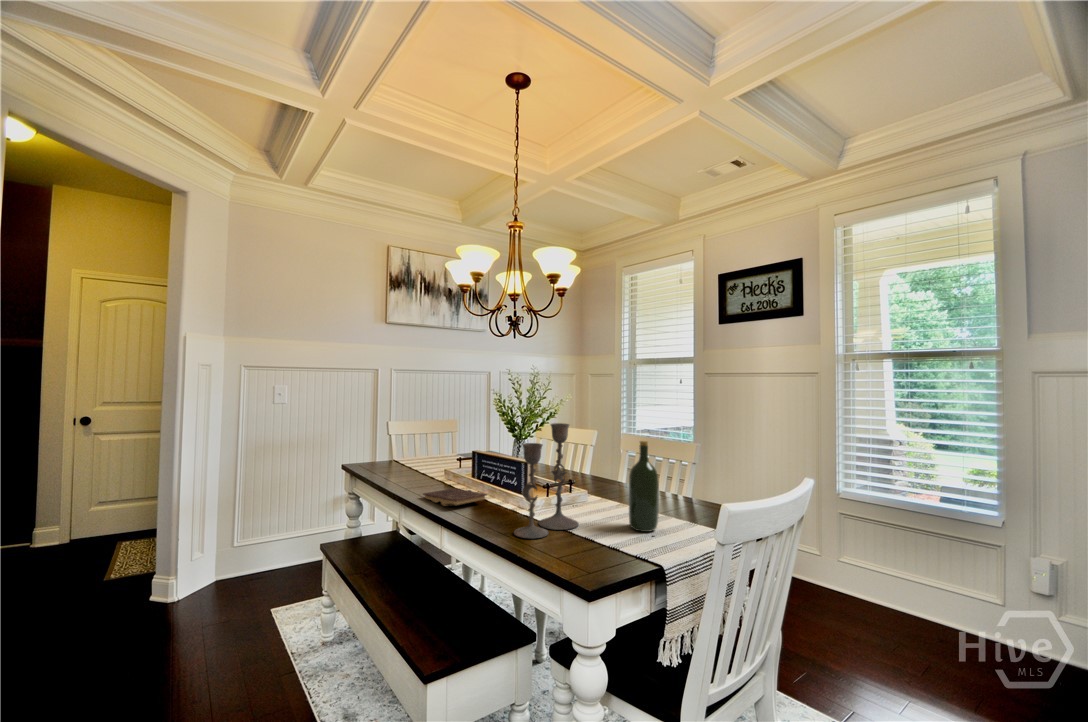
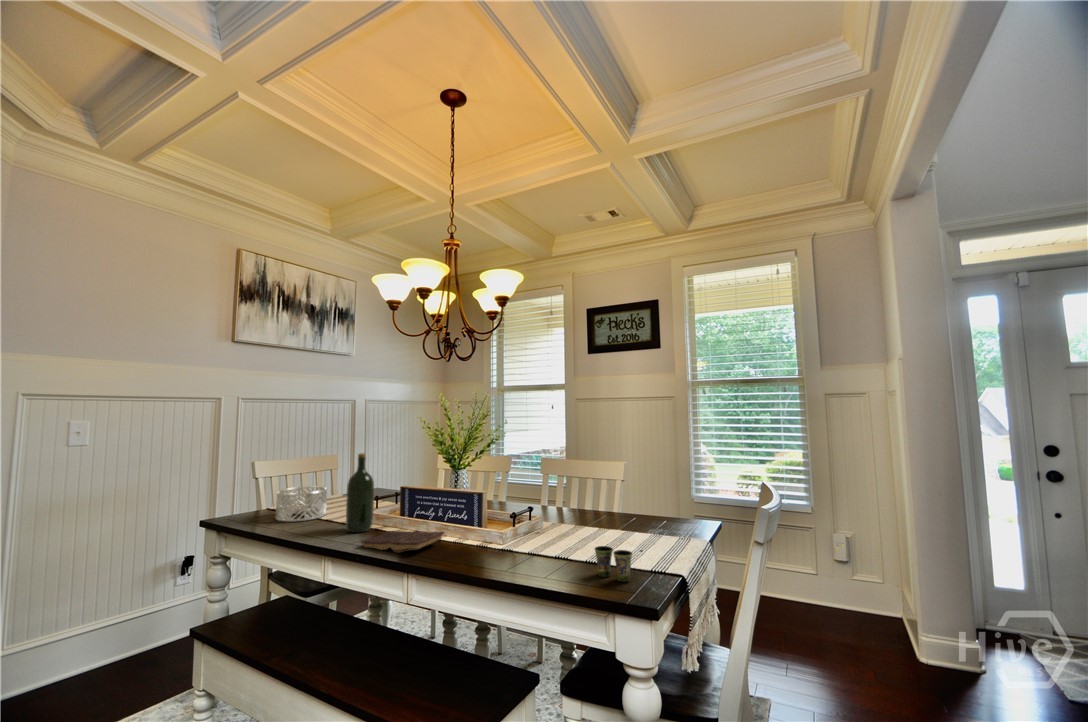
candlestick: present [514,423,578,539] -> none [507,448,560,573]
wine bottle: present [629,441,659,532] -> present [346,453,374,532]
decorative bowl: none [388,445,427,473] -> present [276,486,327,522]
cup: none [586,523,617,561] -> present [595,546,632,582]

